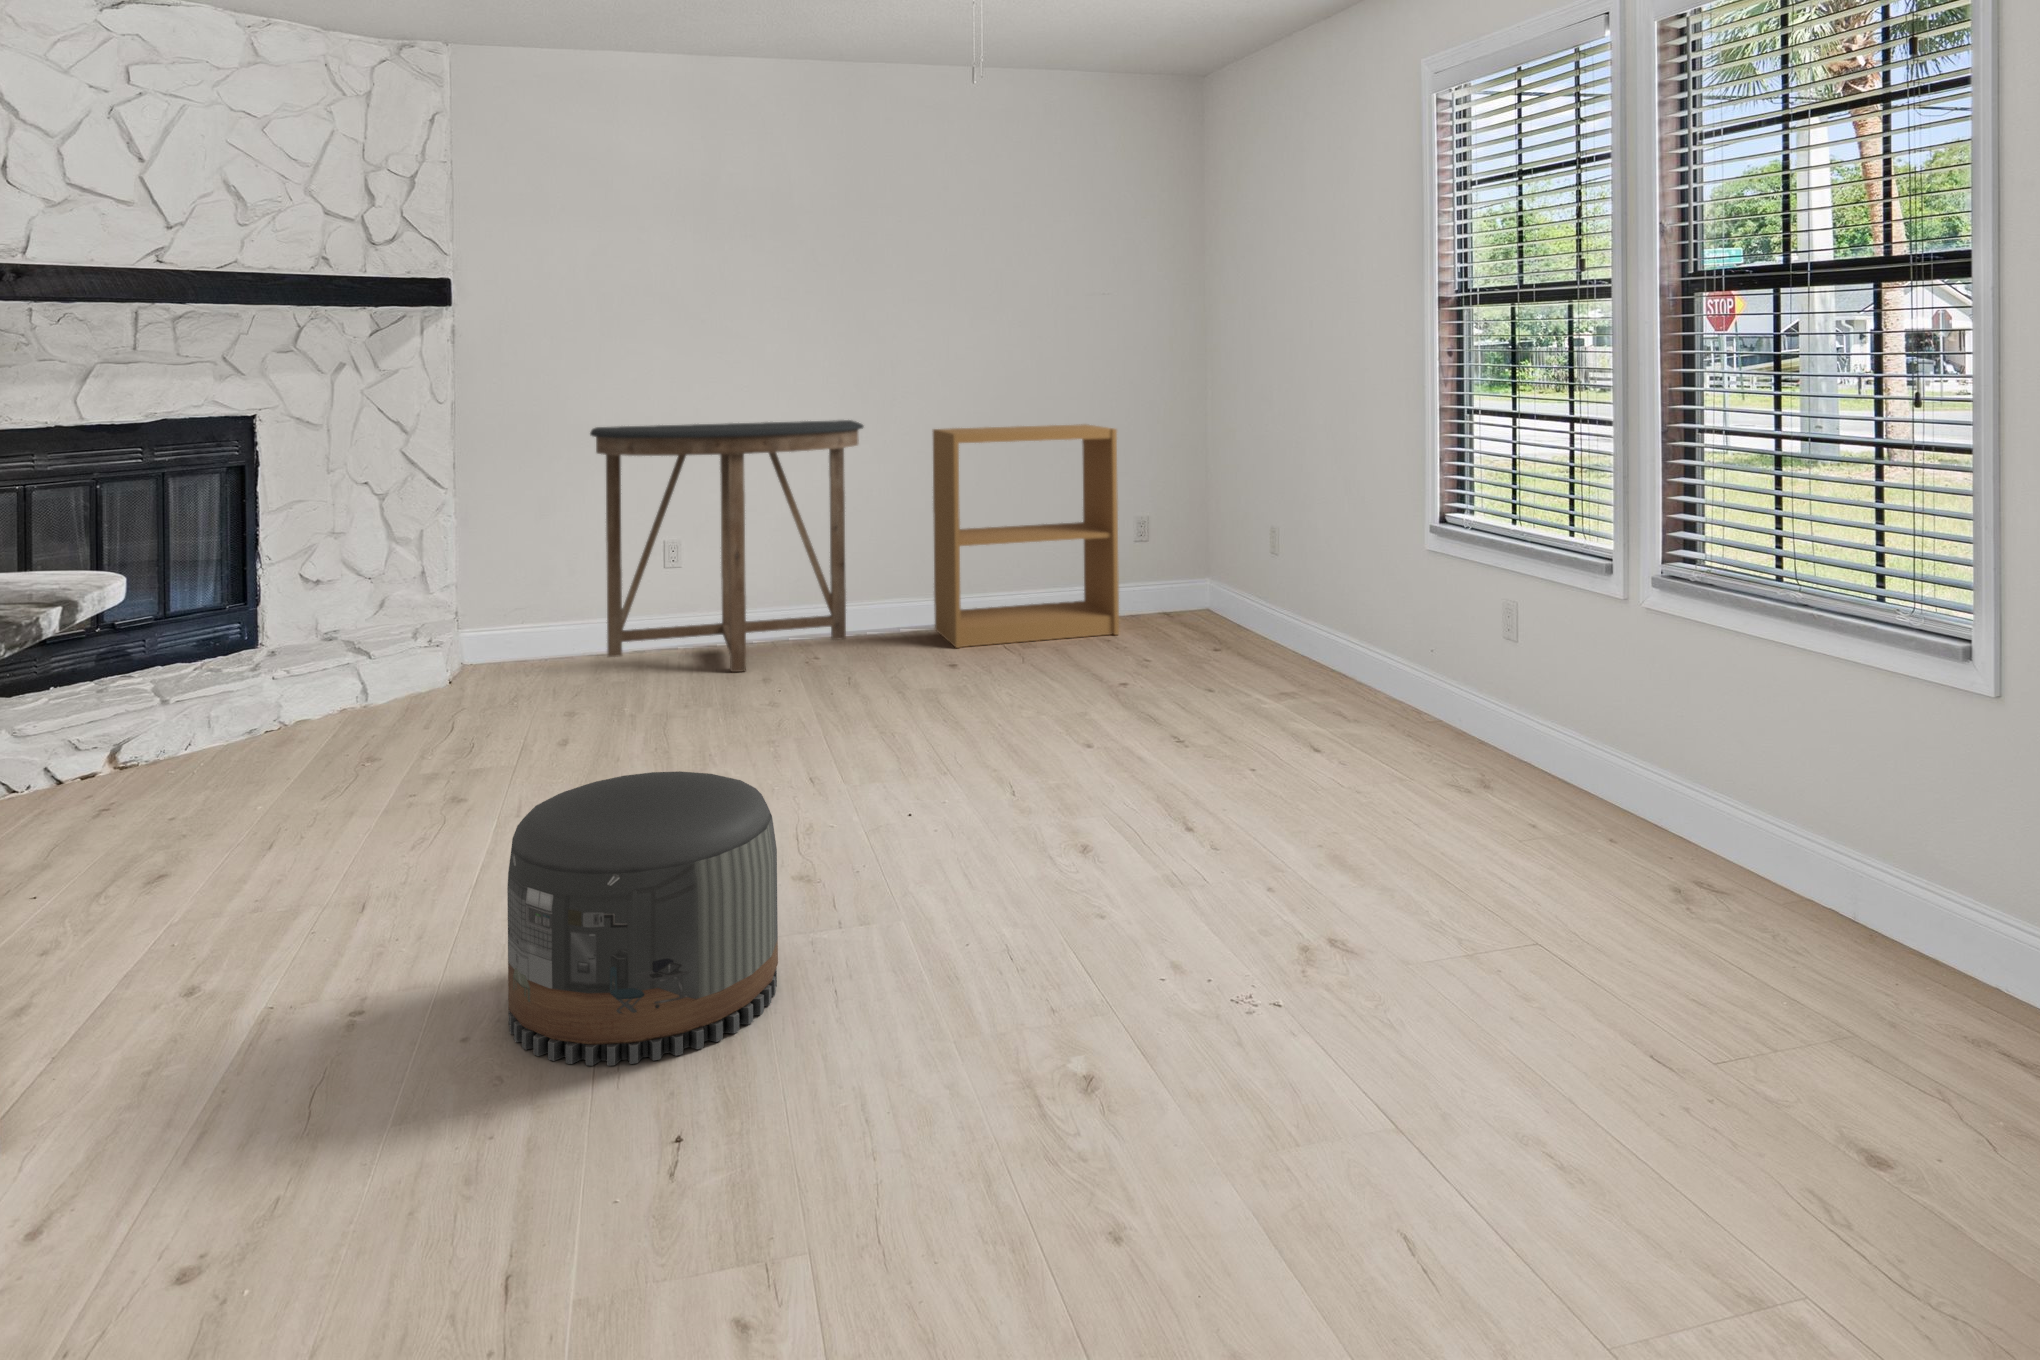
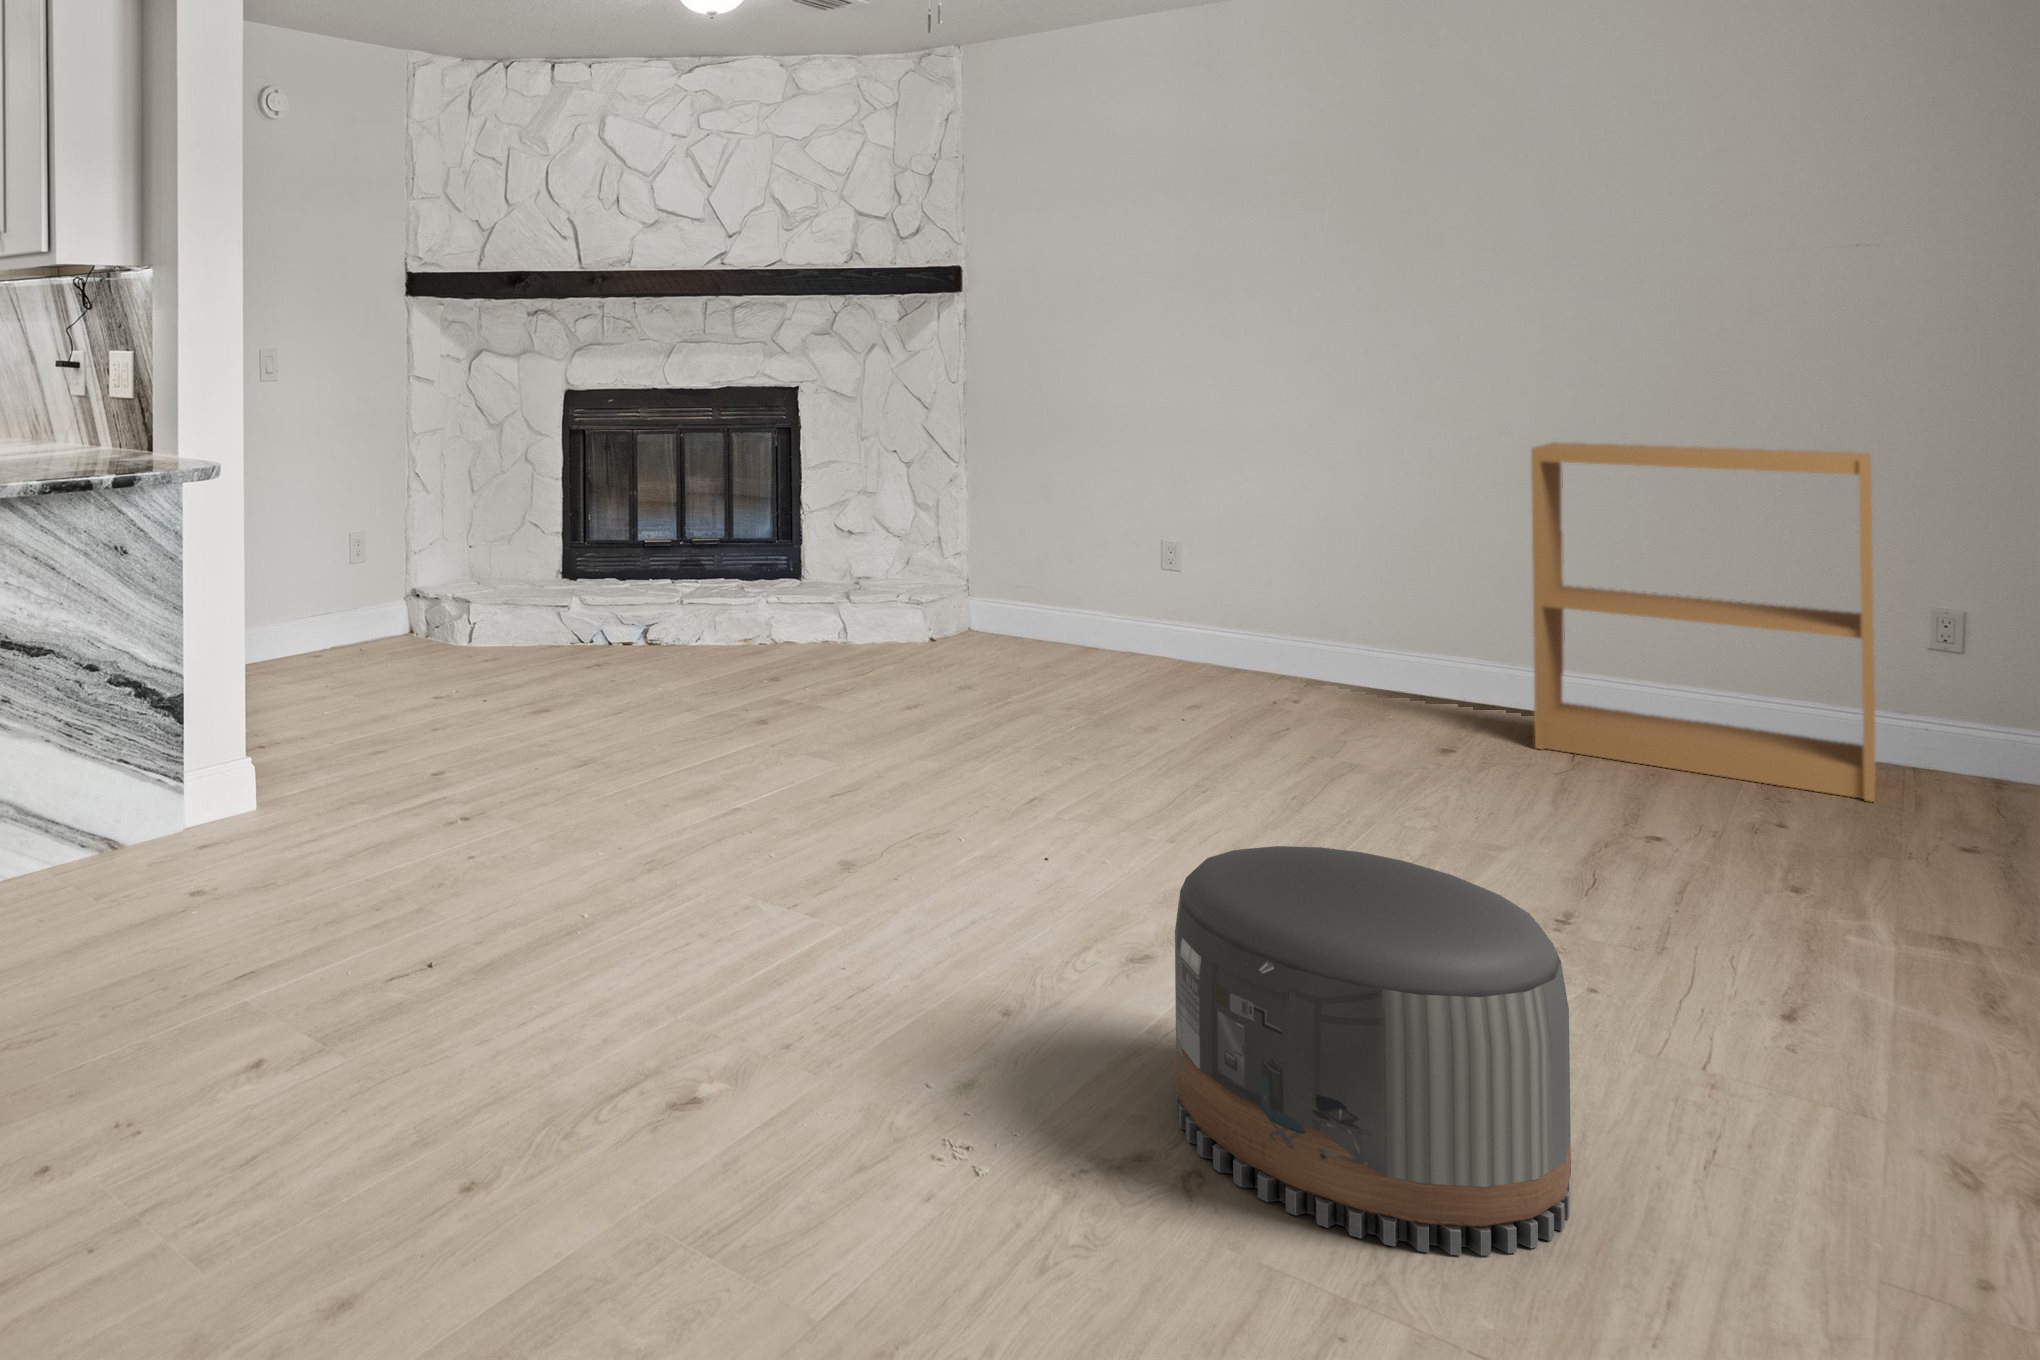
console table: present [590,420,863,672] -> none [1074,414,1429,704]
pouf: present [507,771,778,1065] -> present [1175,846,1571,1255]

